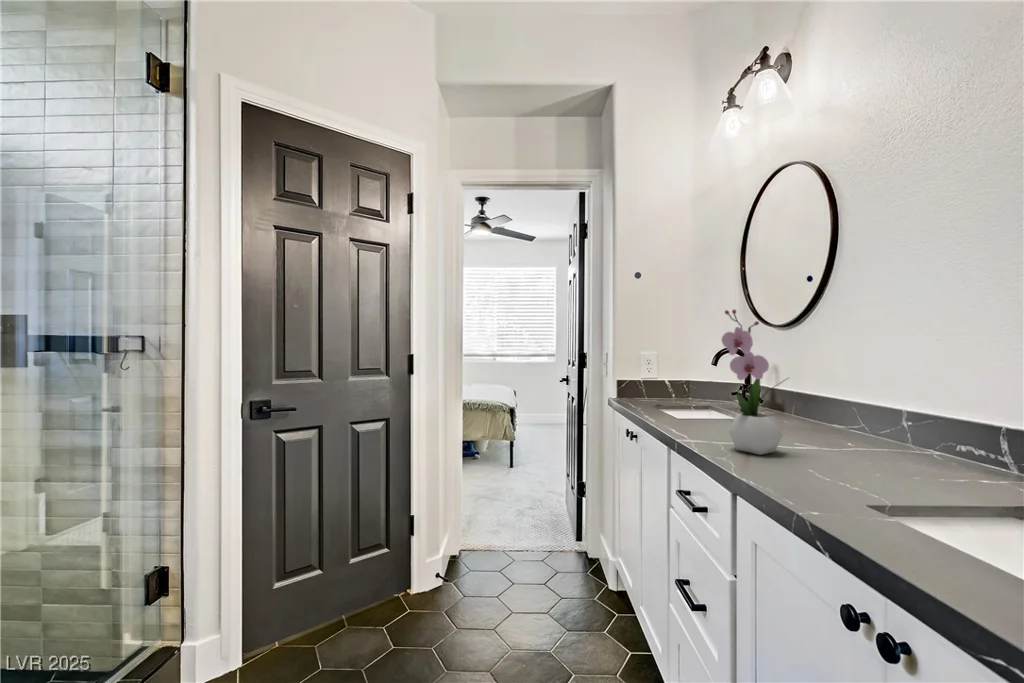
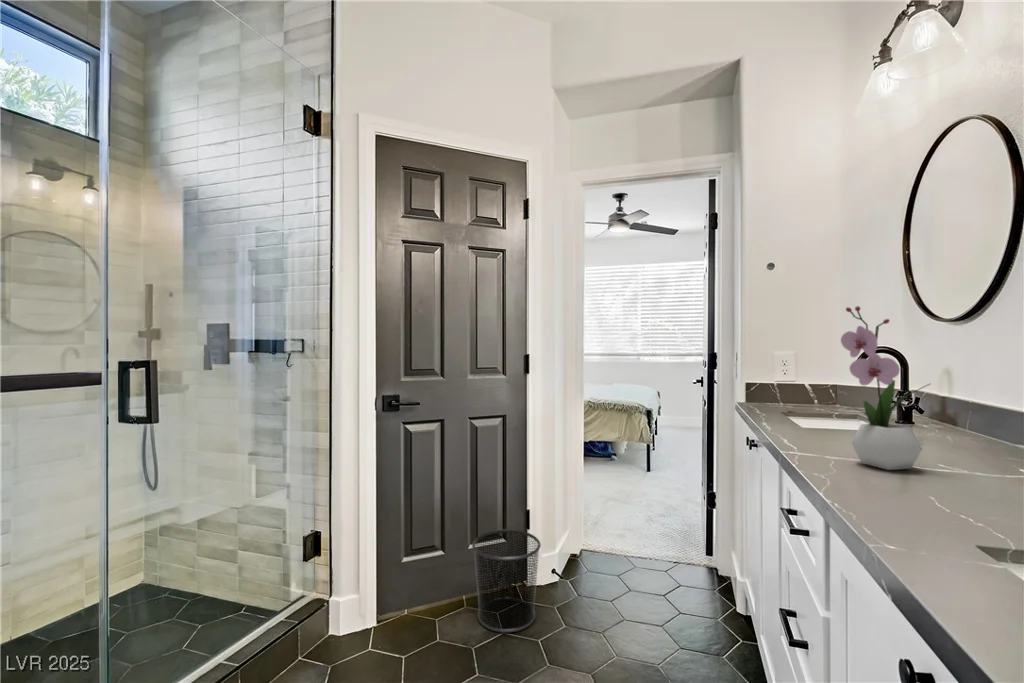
waste bin: none [355,536,429,648] -> present [472,529,541,633]

